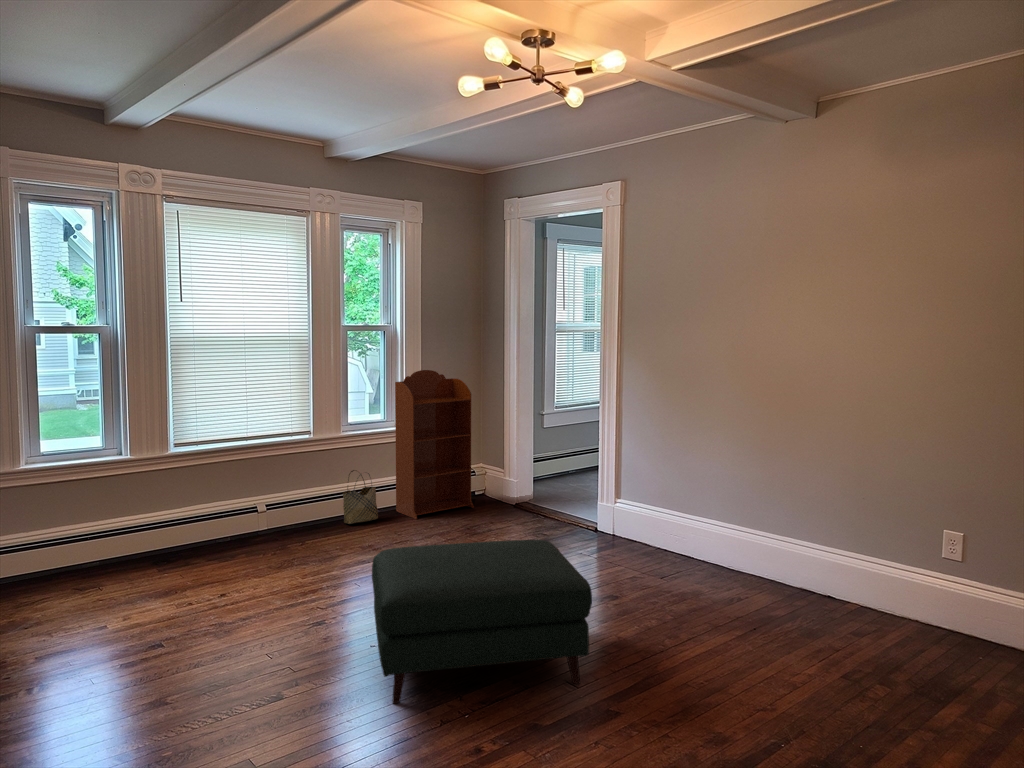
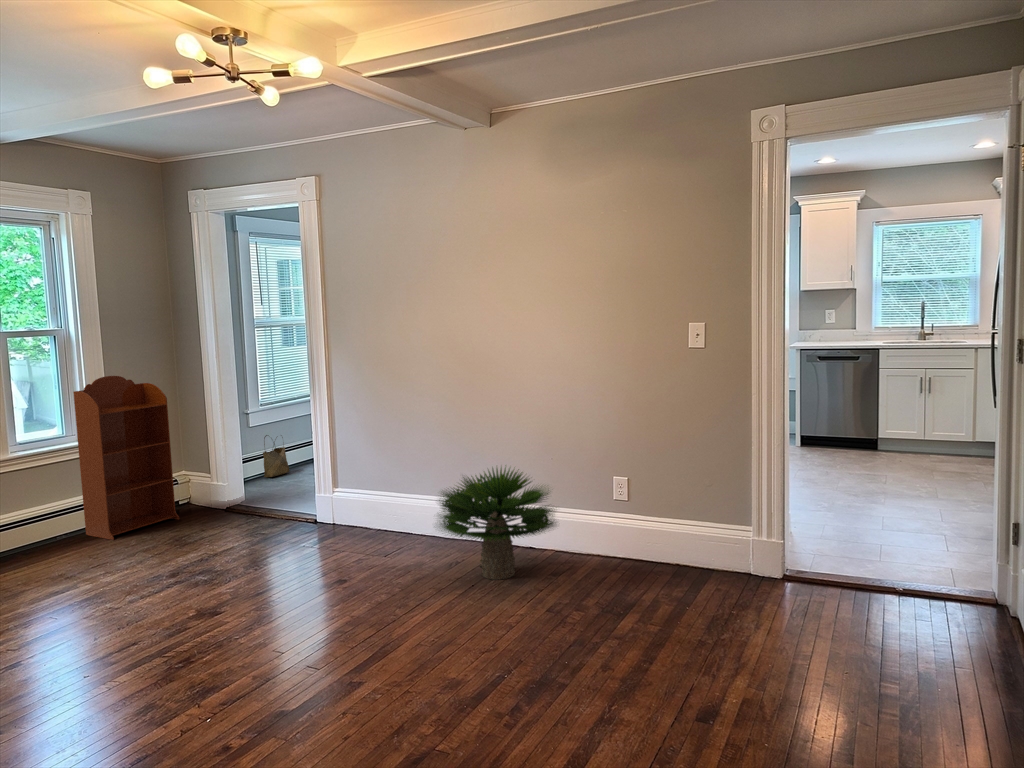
woven basket: present [343,470,378,524] -> present [263,435,289,477]
potted plant: none [712,496,870,626] -> present [439,467,556,580]
ottoman: present [372,540,592,704] -> none [79,536,326,726]

